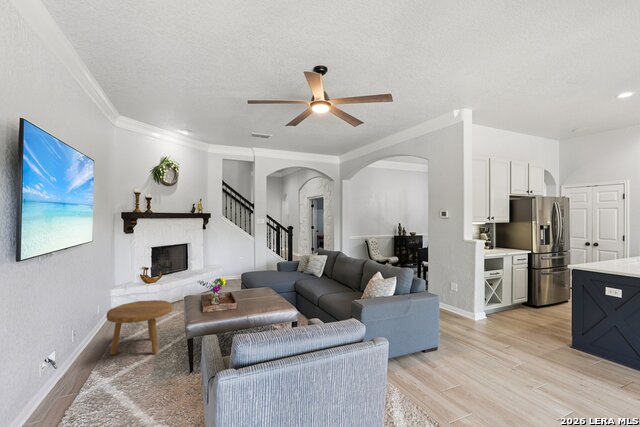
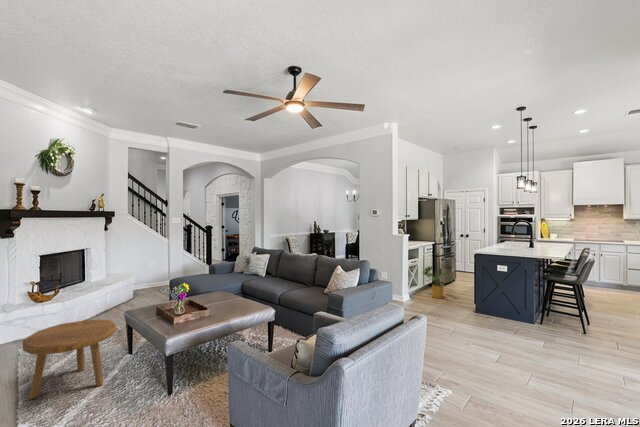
house plant: none [507,280,547,321] -> present [422,266,453,298]

